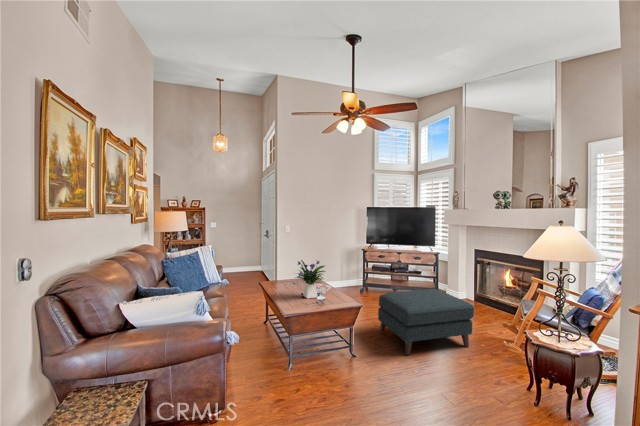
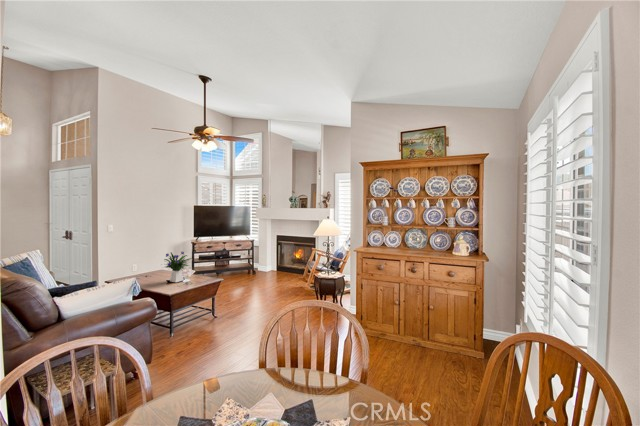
ottoman: present [378,289,474,356] -> none [224,264,286,308]

